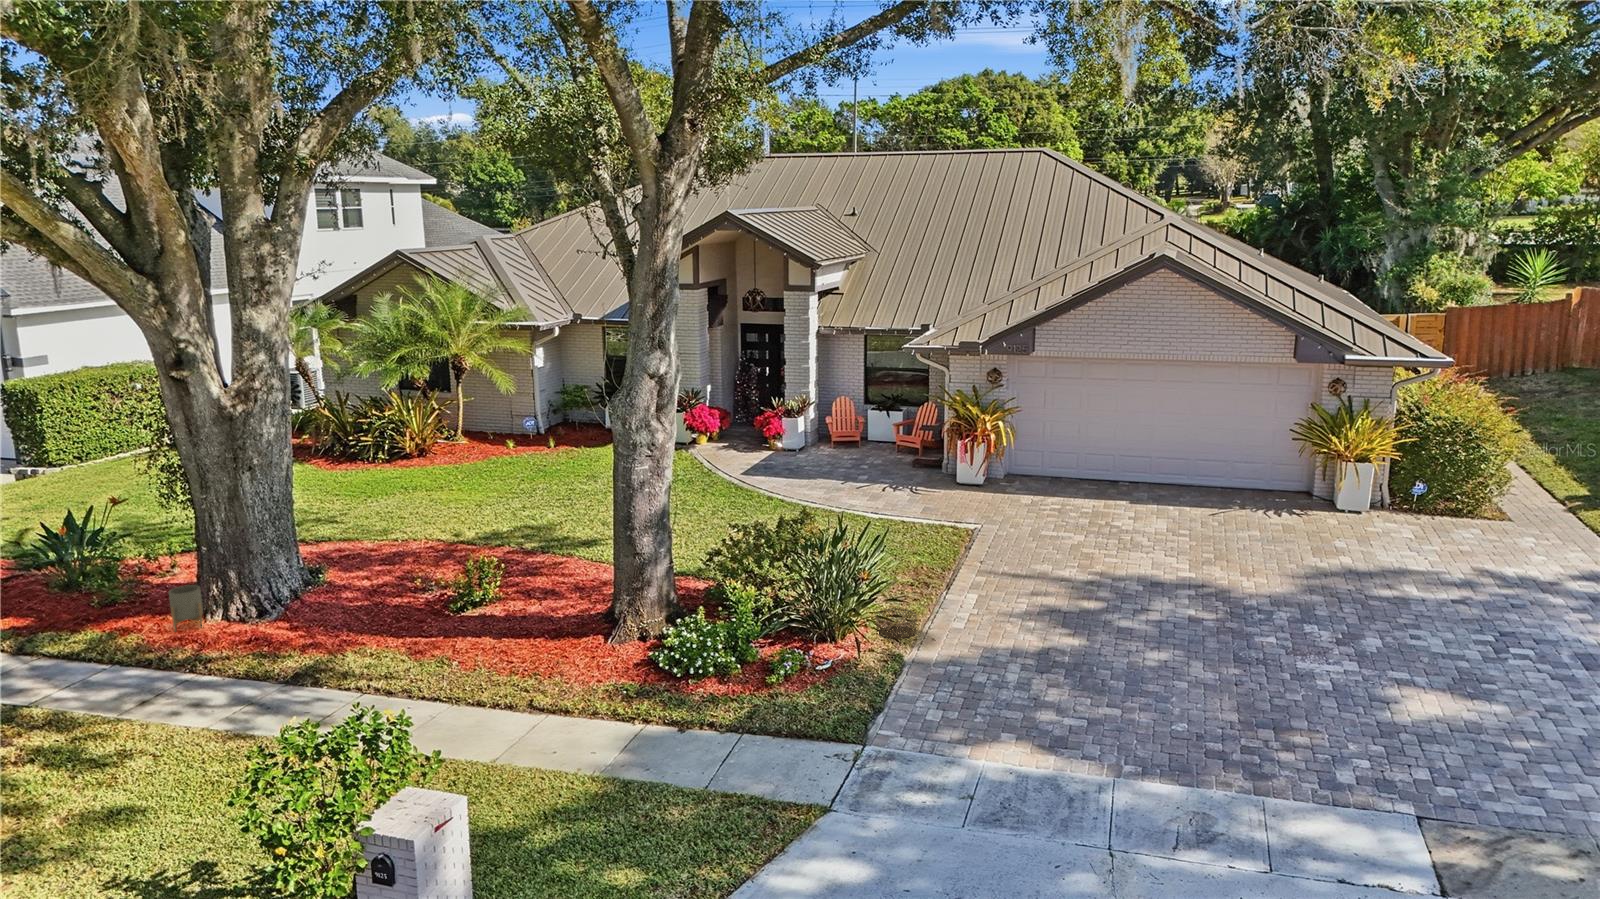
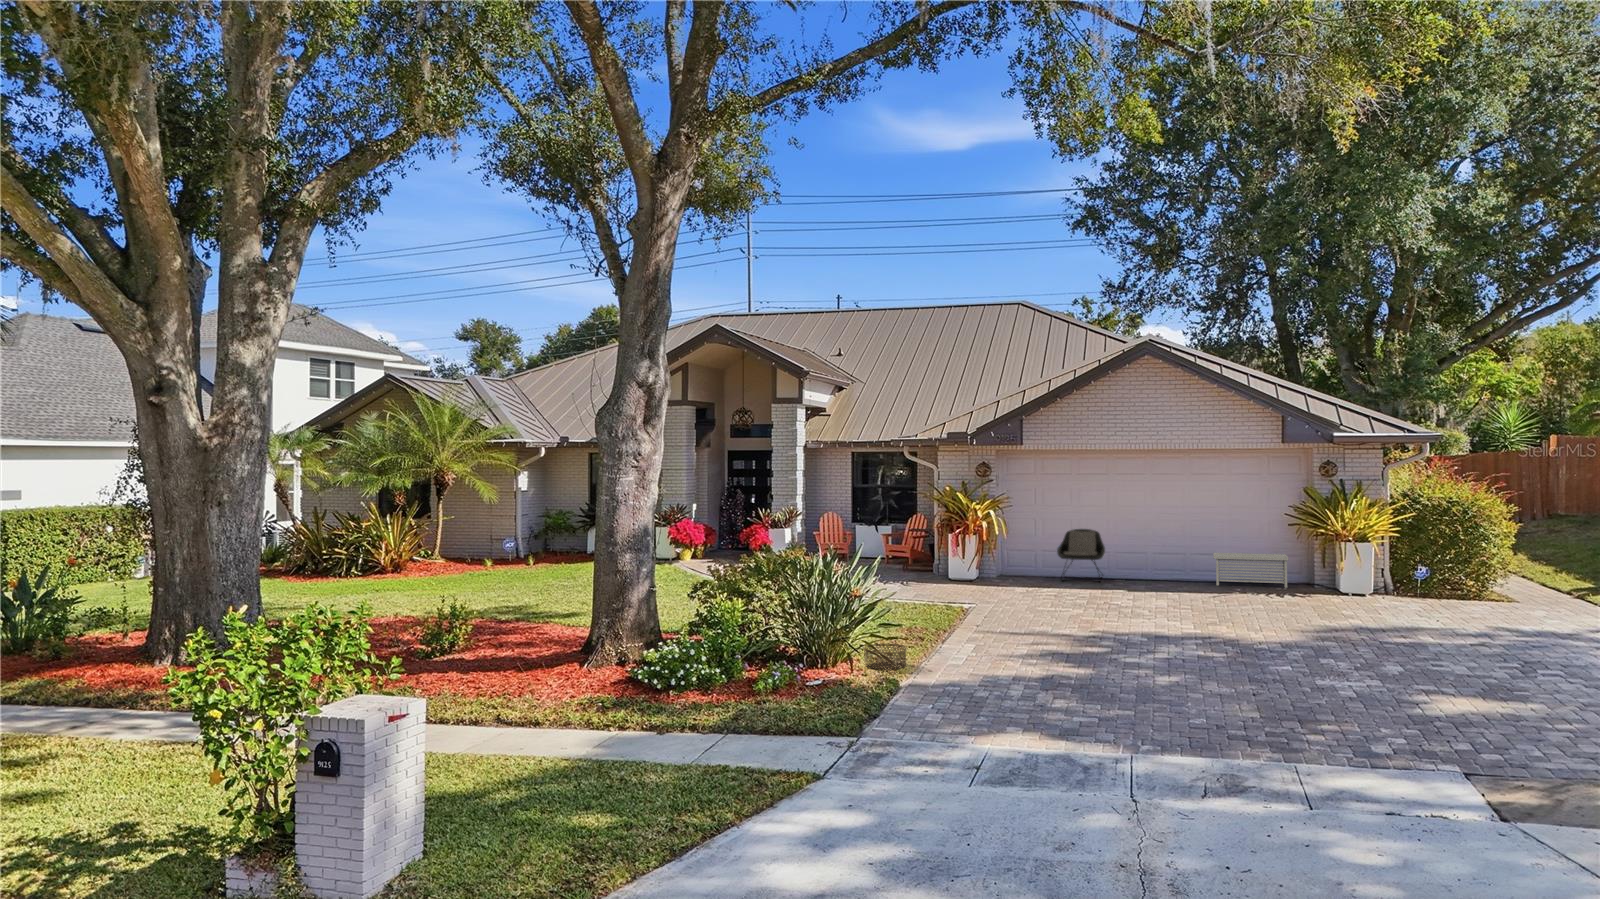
lounge chair: none [1079,432,1128,490] -> present [1057,529,1105,582]
storage bench: none [1236,462,1312,503] -> present [1213,553,1288,588]
planter: present [169,585,203,631] -> none [121,630,155,677]

